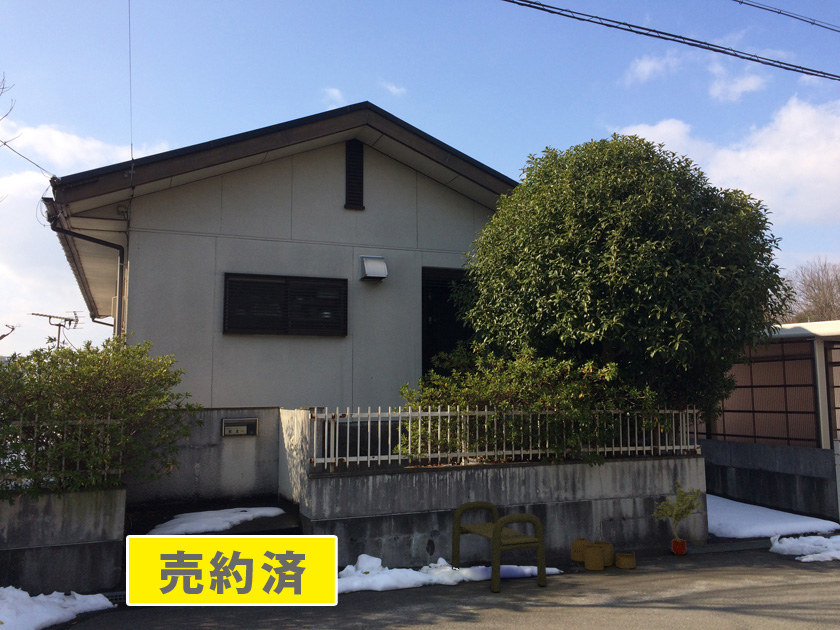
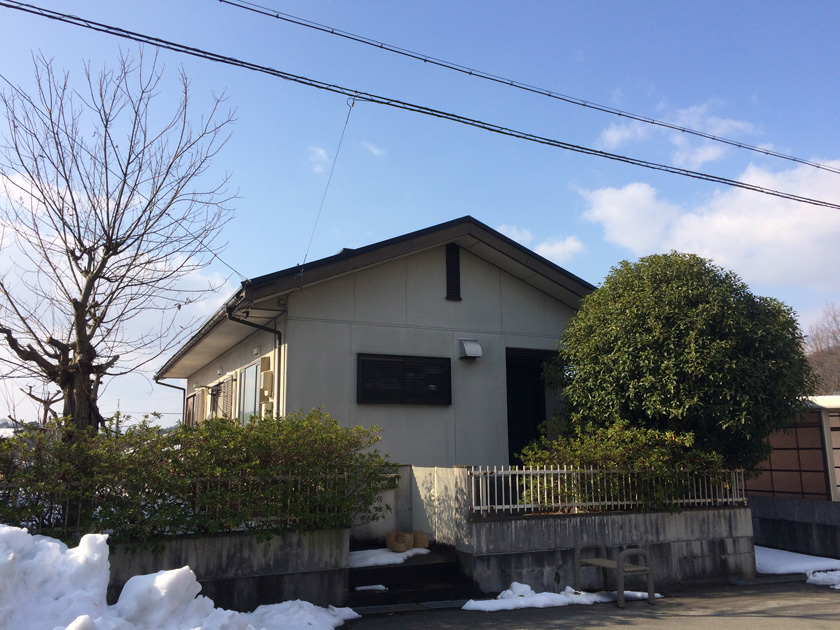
potted tree: present [651,480,702,555] -> none [716,525,756,585]
woven basket: present [571,537,636,570] -> present [386,530,429,552]

